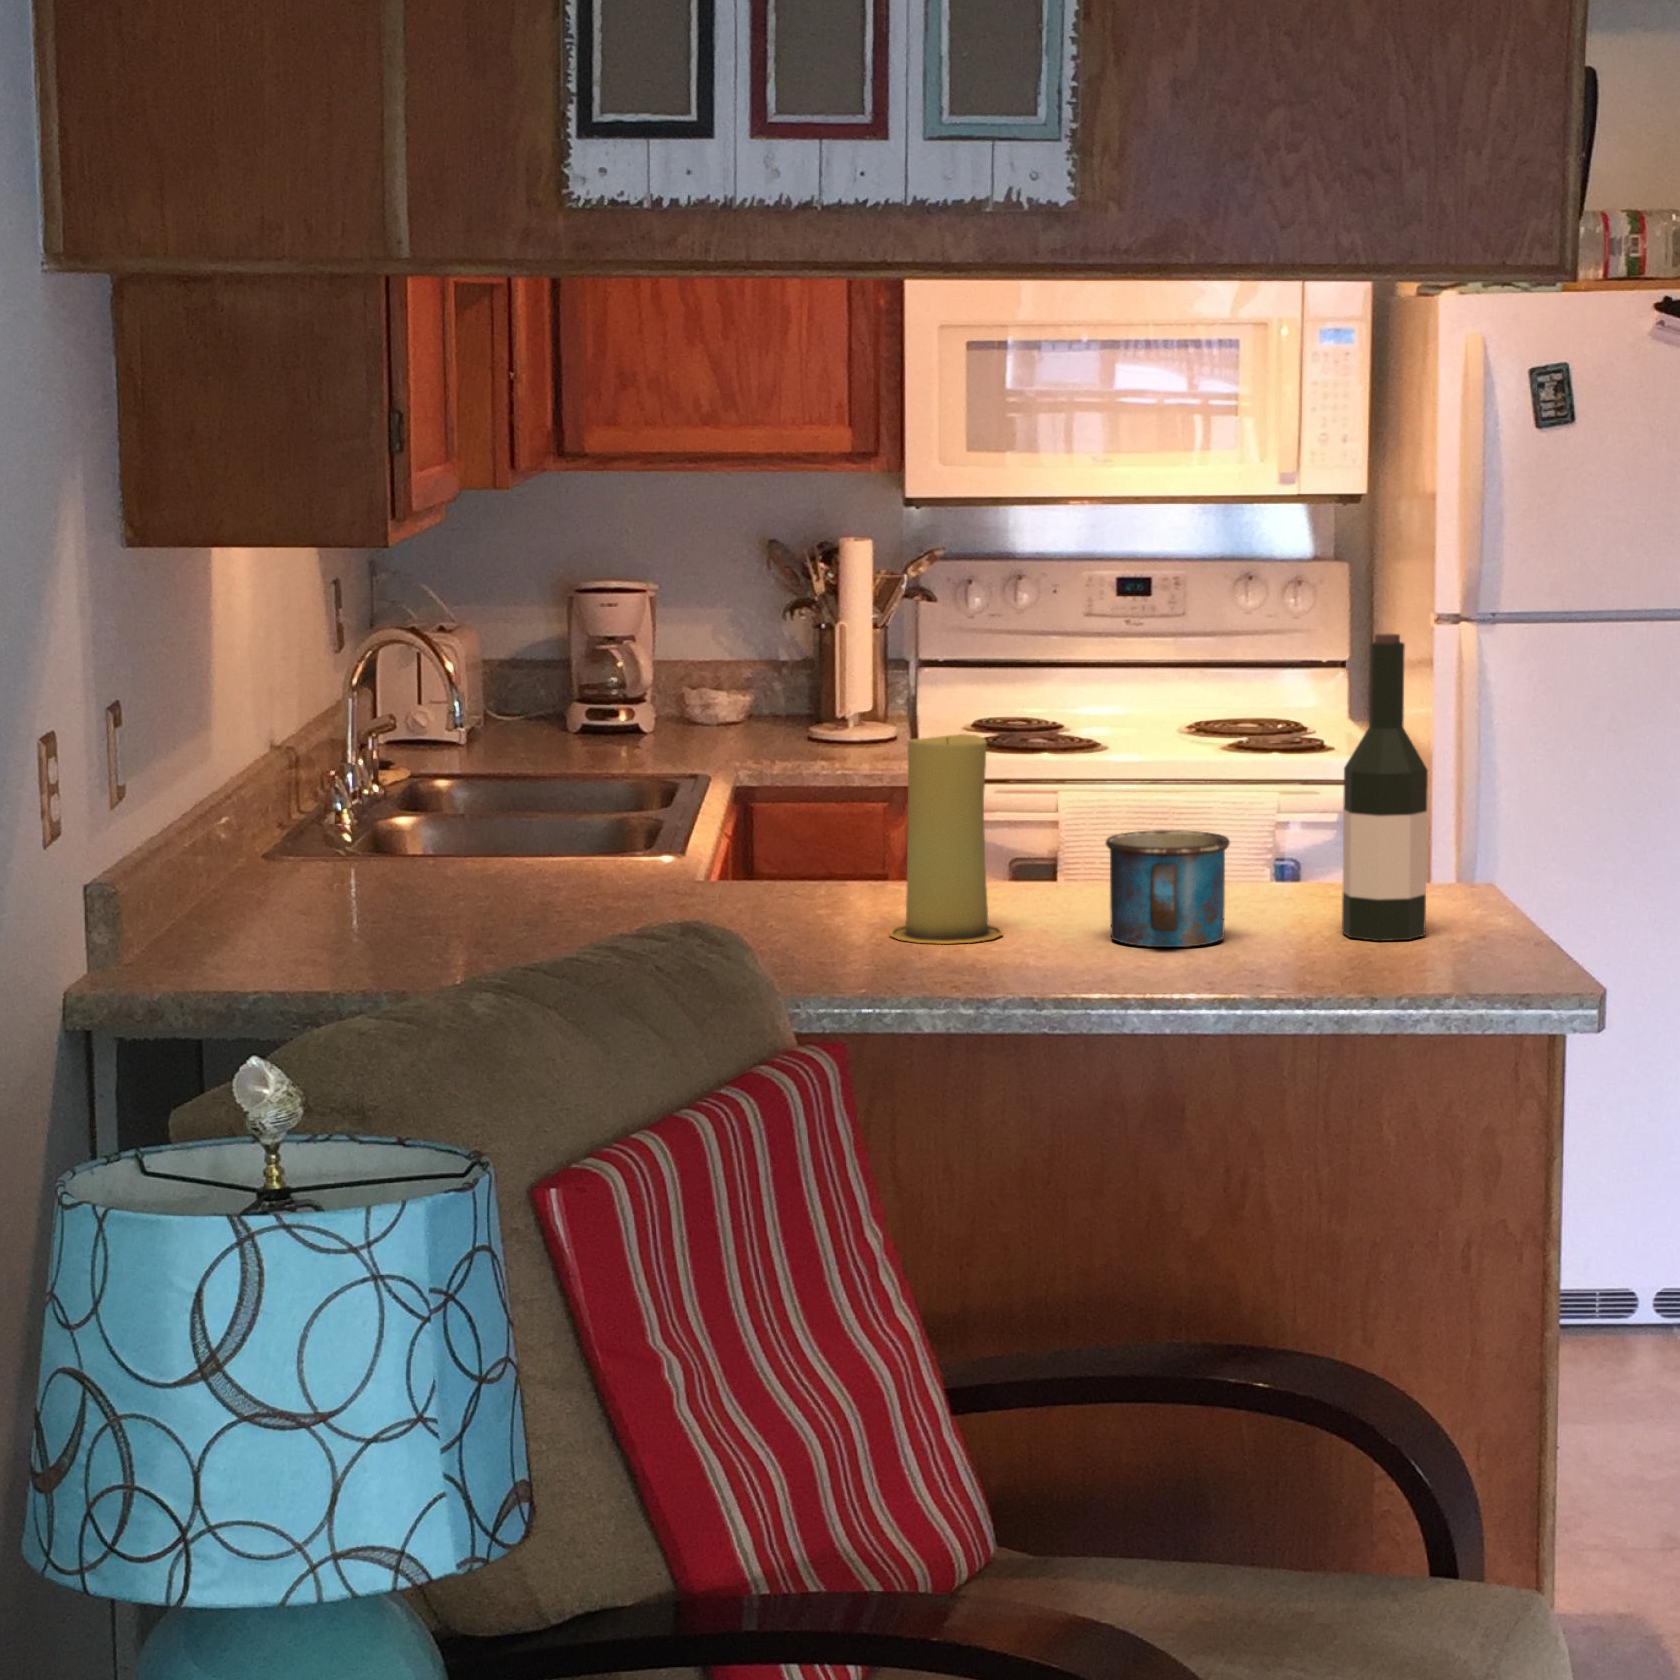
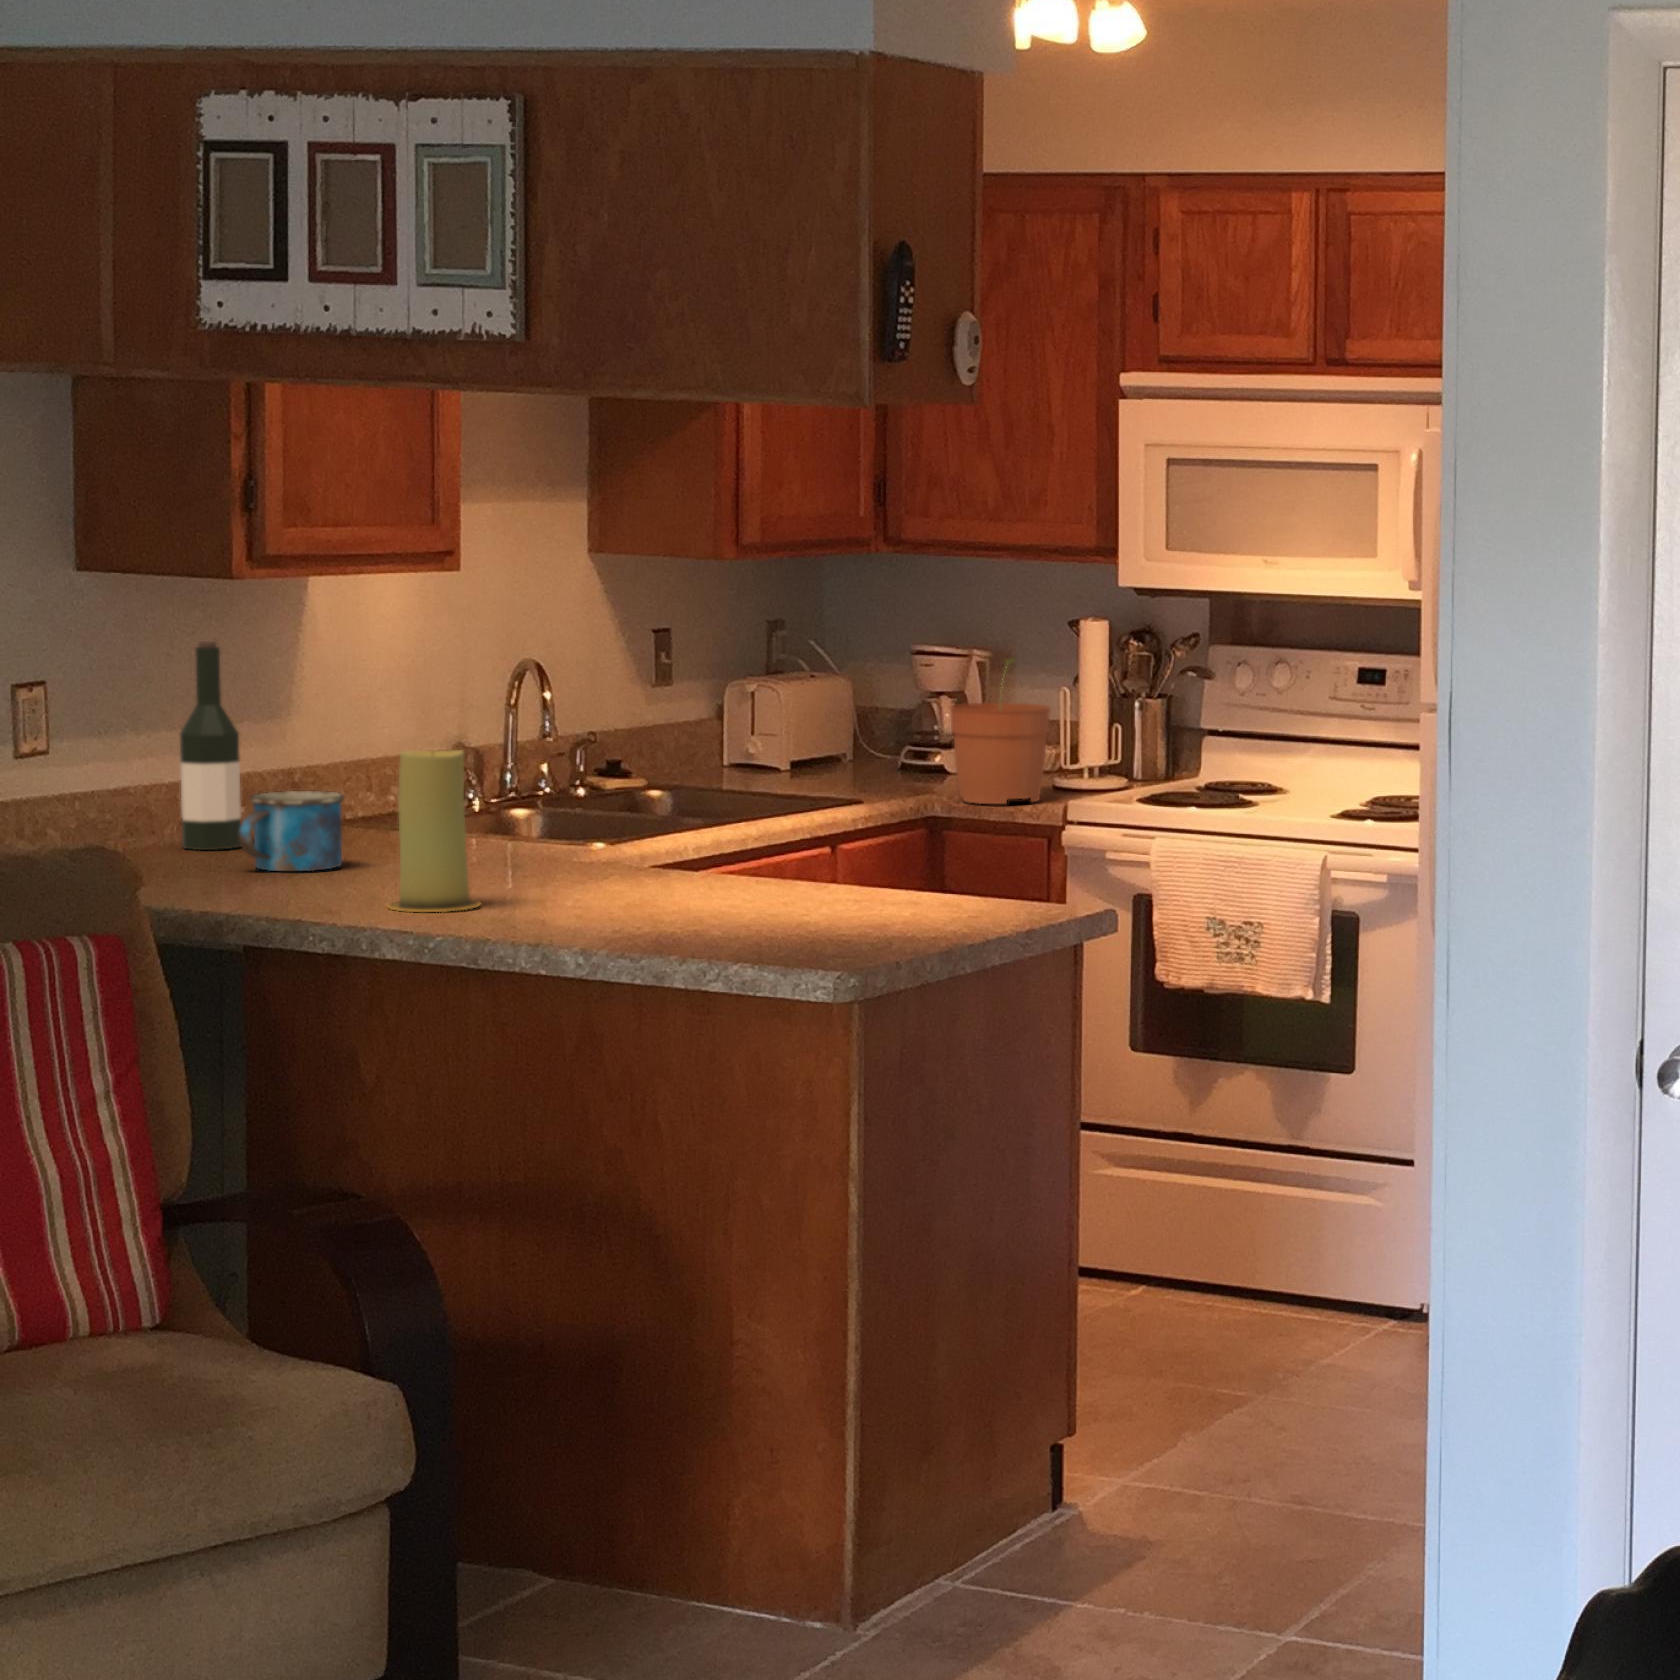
plant pot: none [756,591,876,767] -> present [950,659,1050,804]
wine bottle: present [1342,634,1428,941] -> present [180,641,241,850]
mug: present [1105,830,1230,947] -> present [239,791,344,871]

